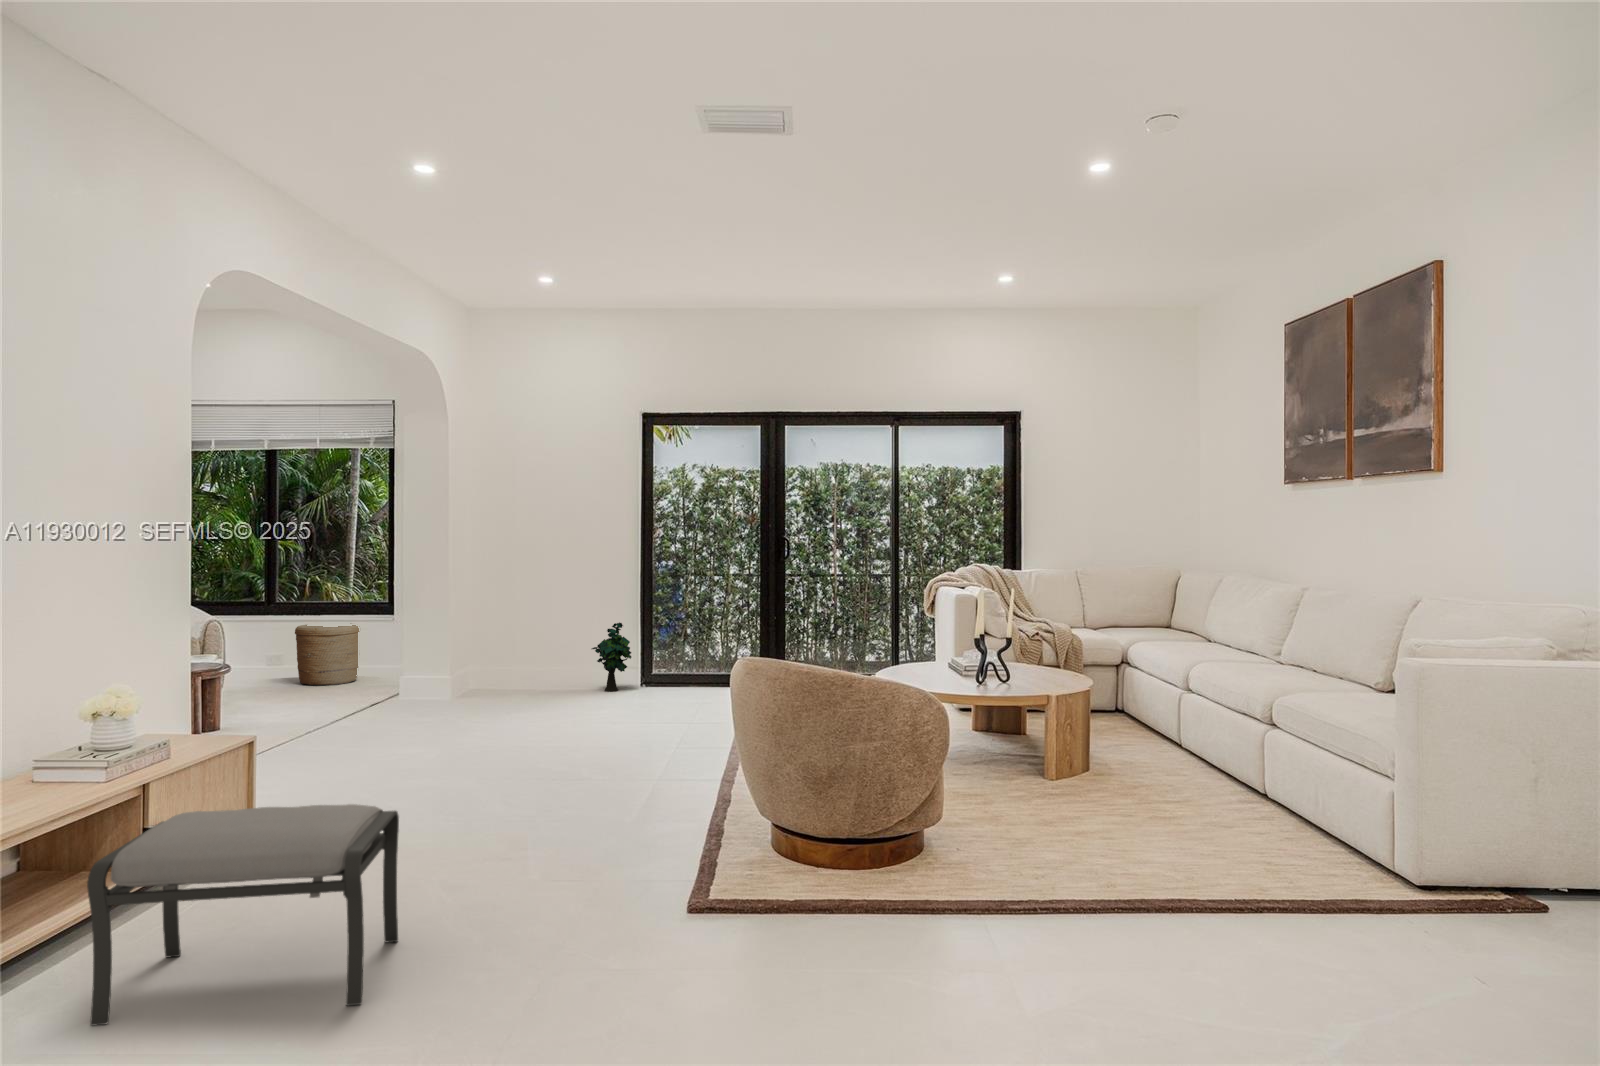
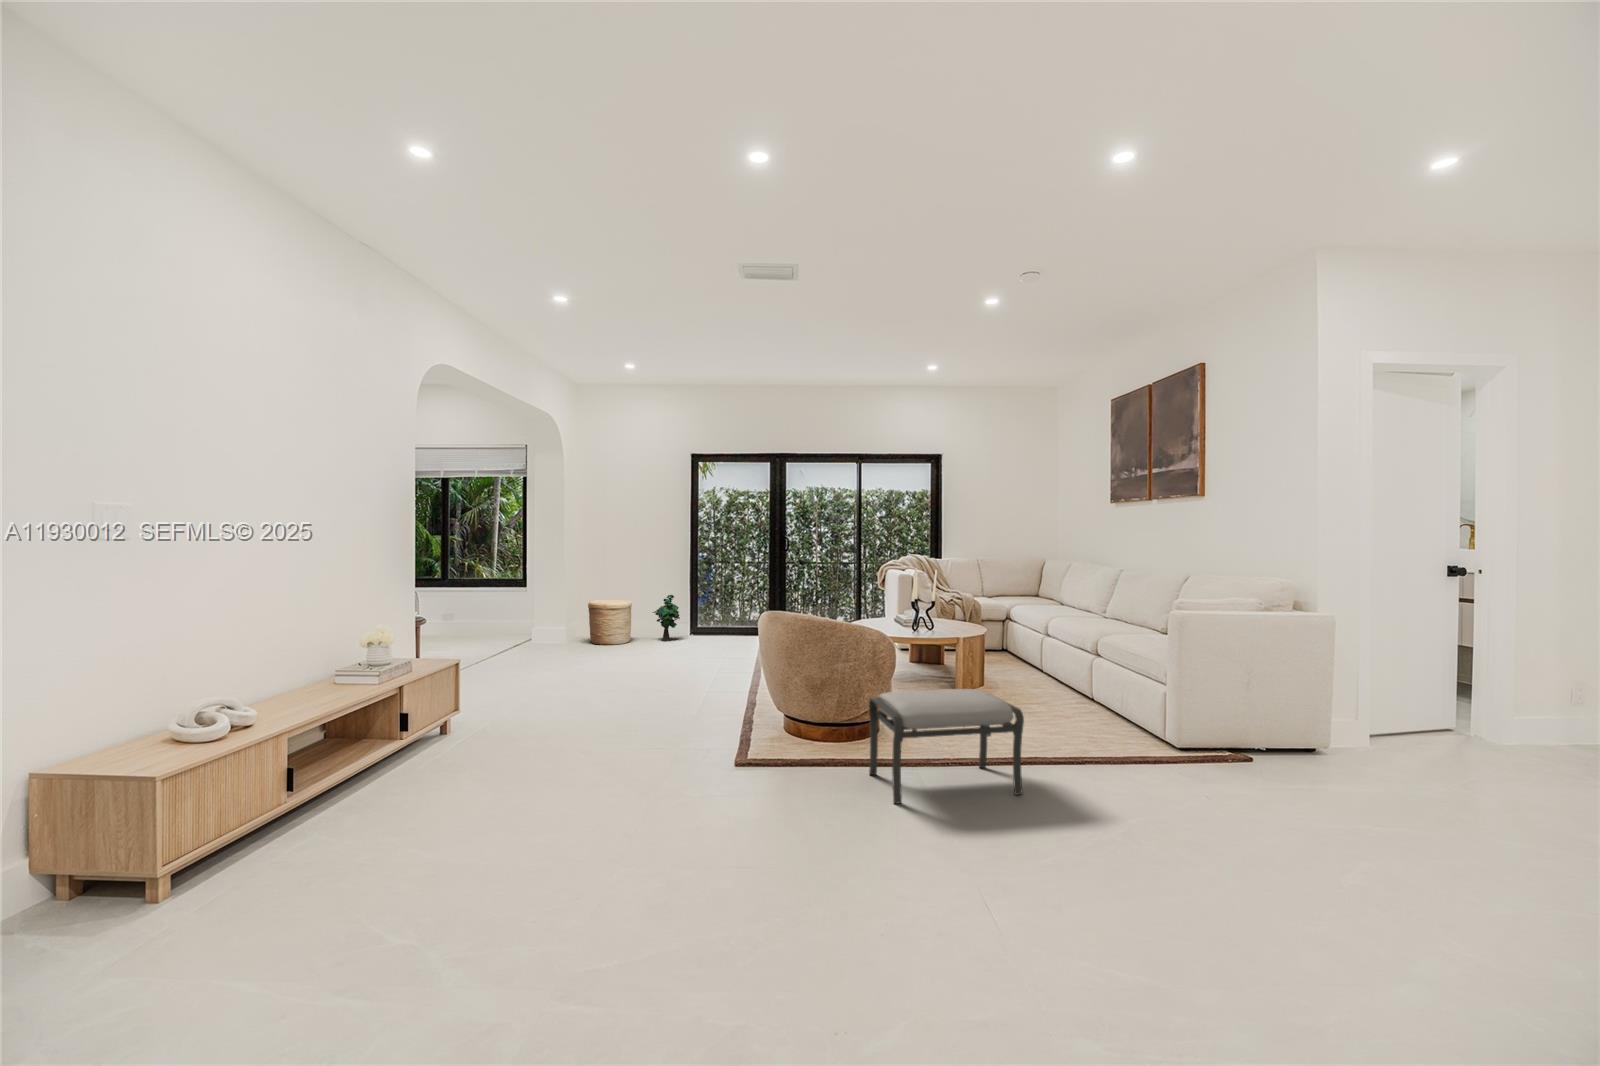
woven basket: present [295,623,359,685] -> present [588,600,632,645]
ottoman: present [87,804,399,1026] -> present [869,689,1024,804]

